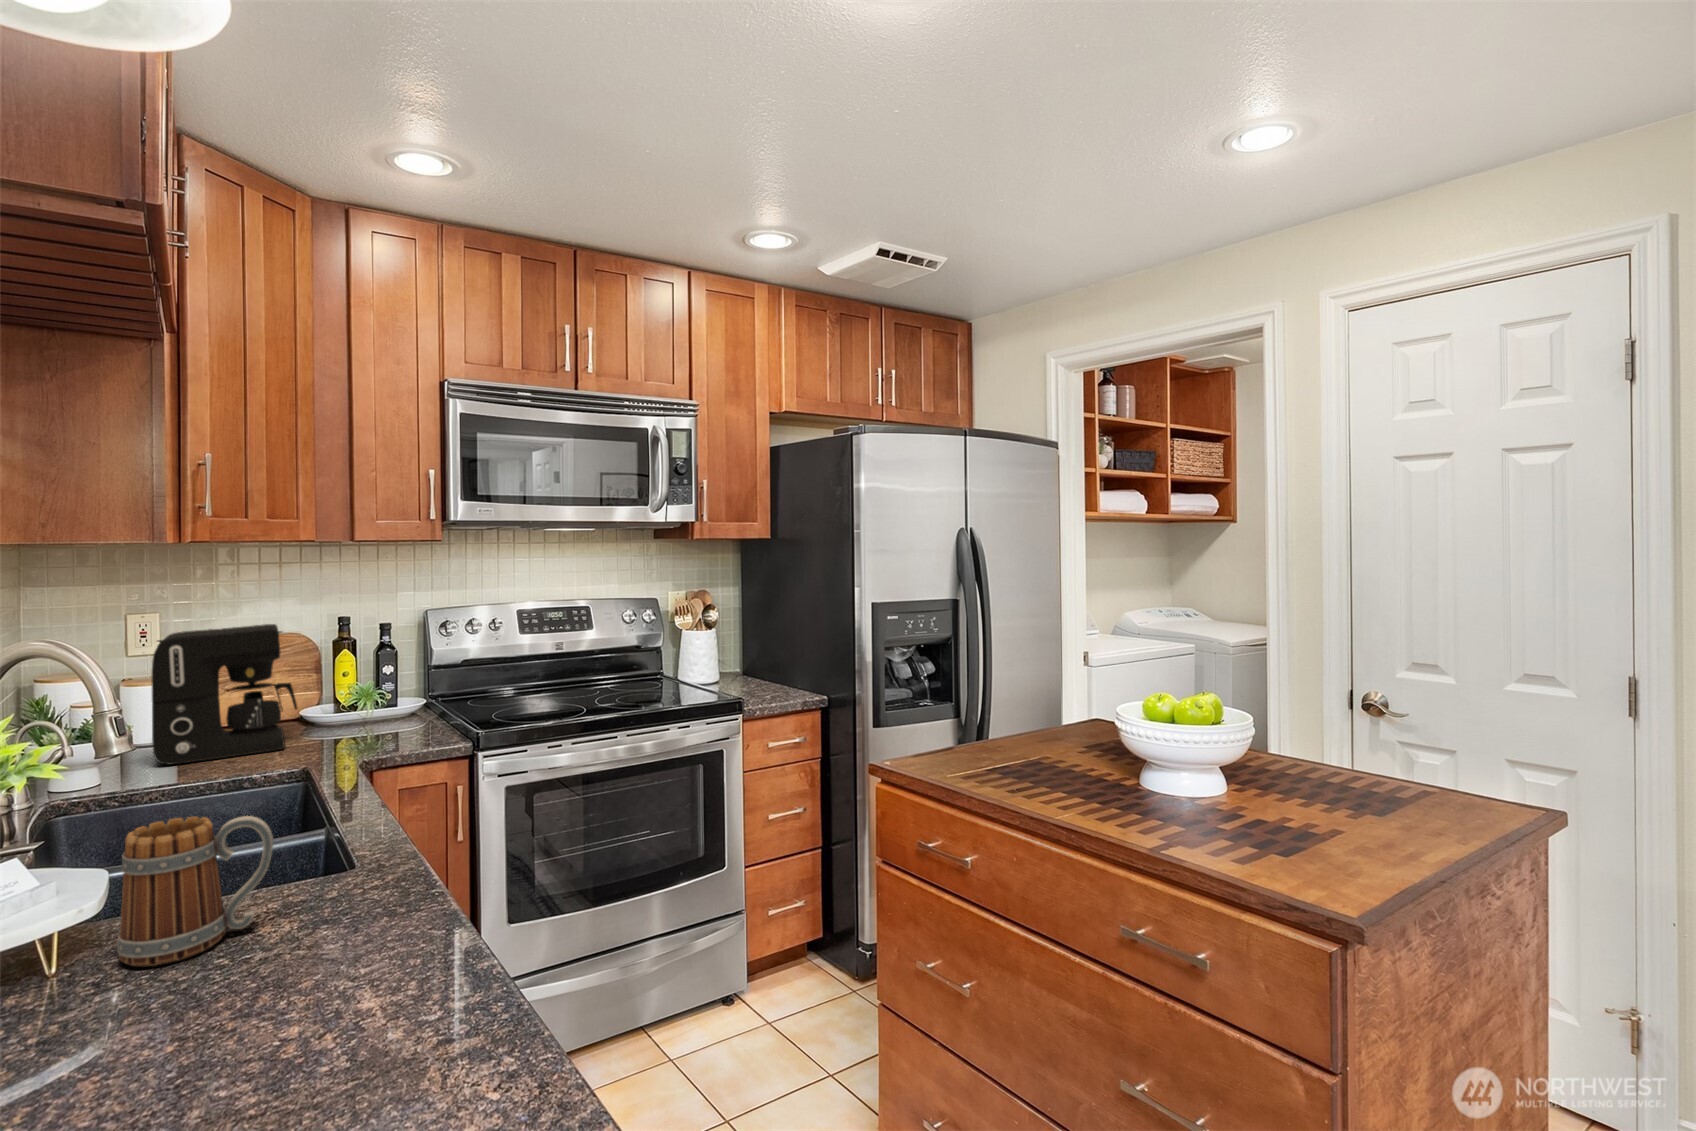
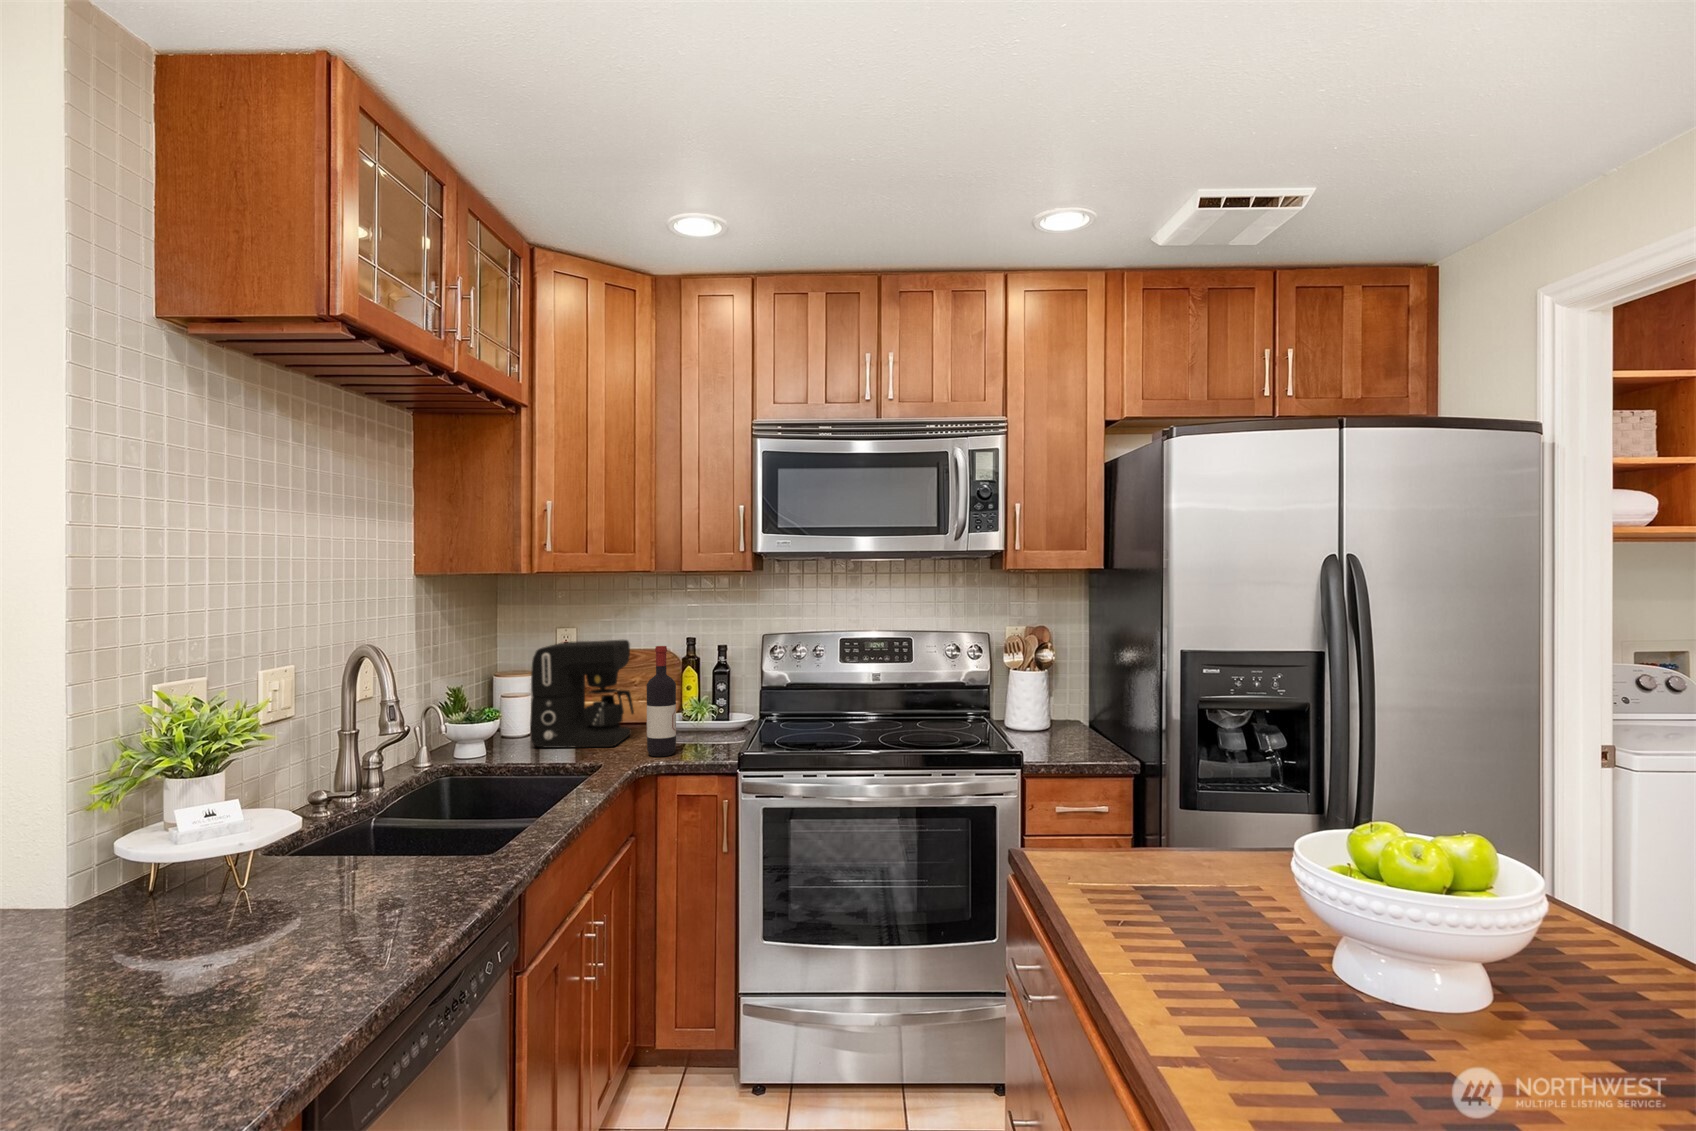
wine bottle: none [344,625,383,750] -> present [646,646,676,756]
mug: present [117,816,273,966] -> none [303,788,403,896]

